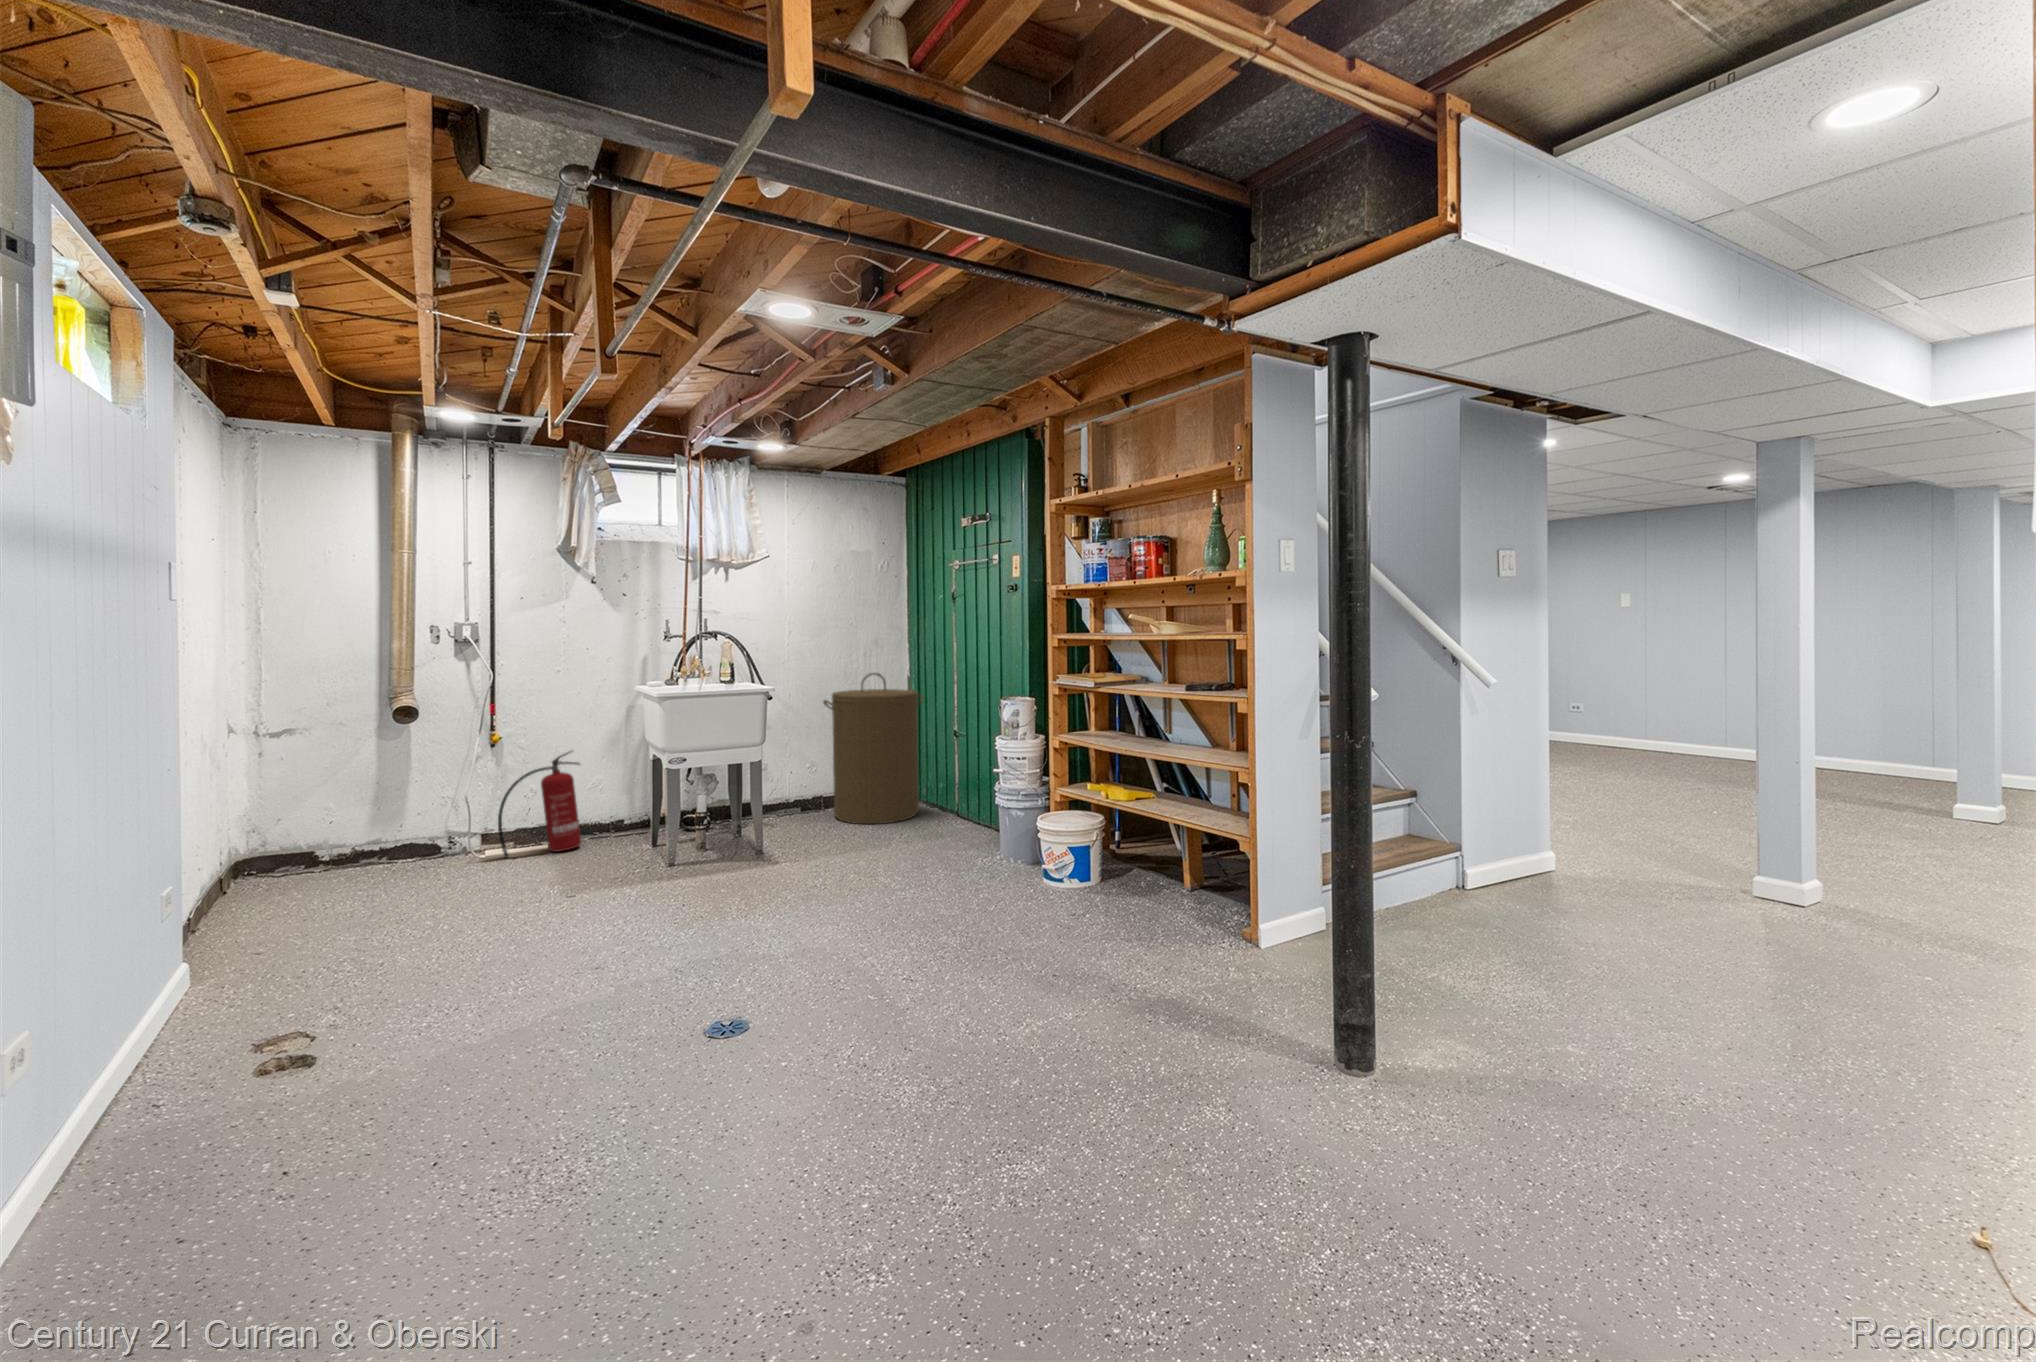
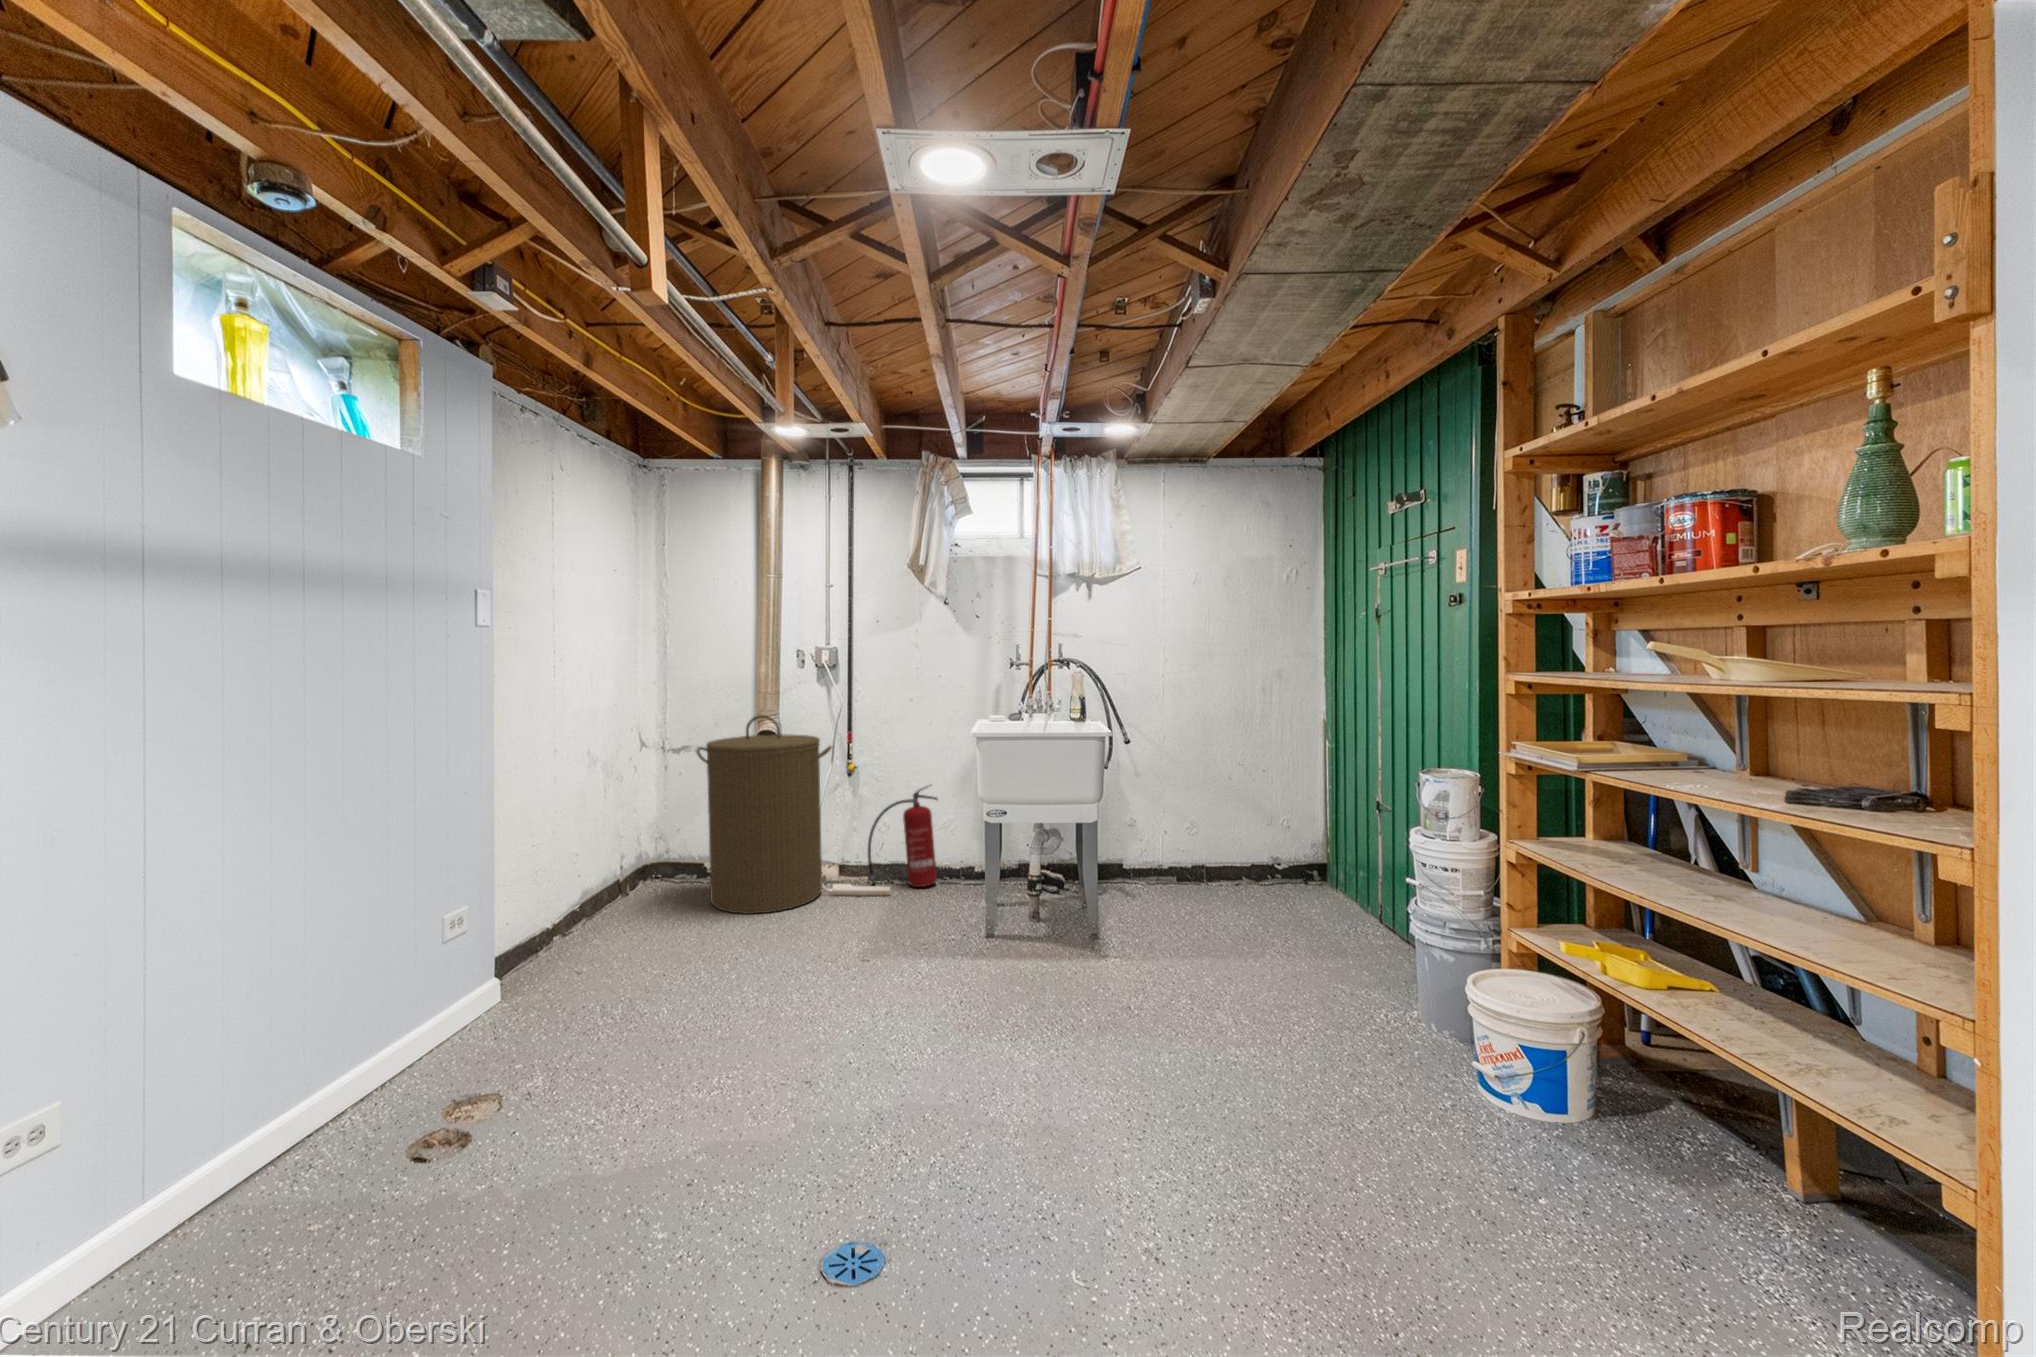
laundry hamper: present [823,673,924,824] -> present [696,715,832,914]

